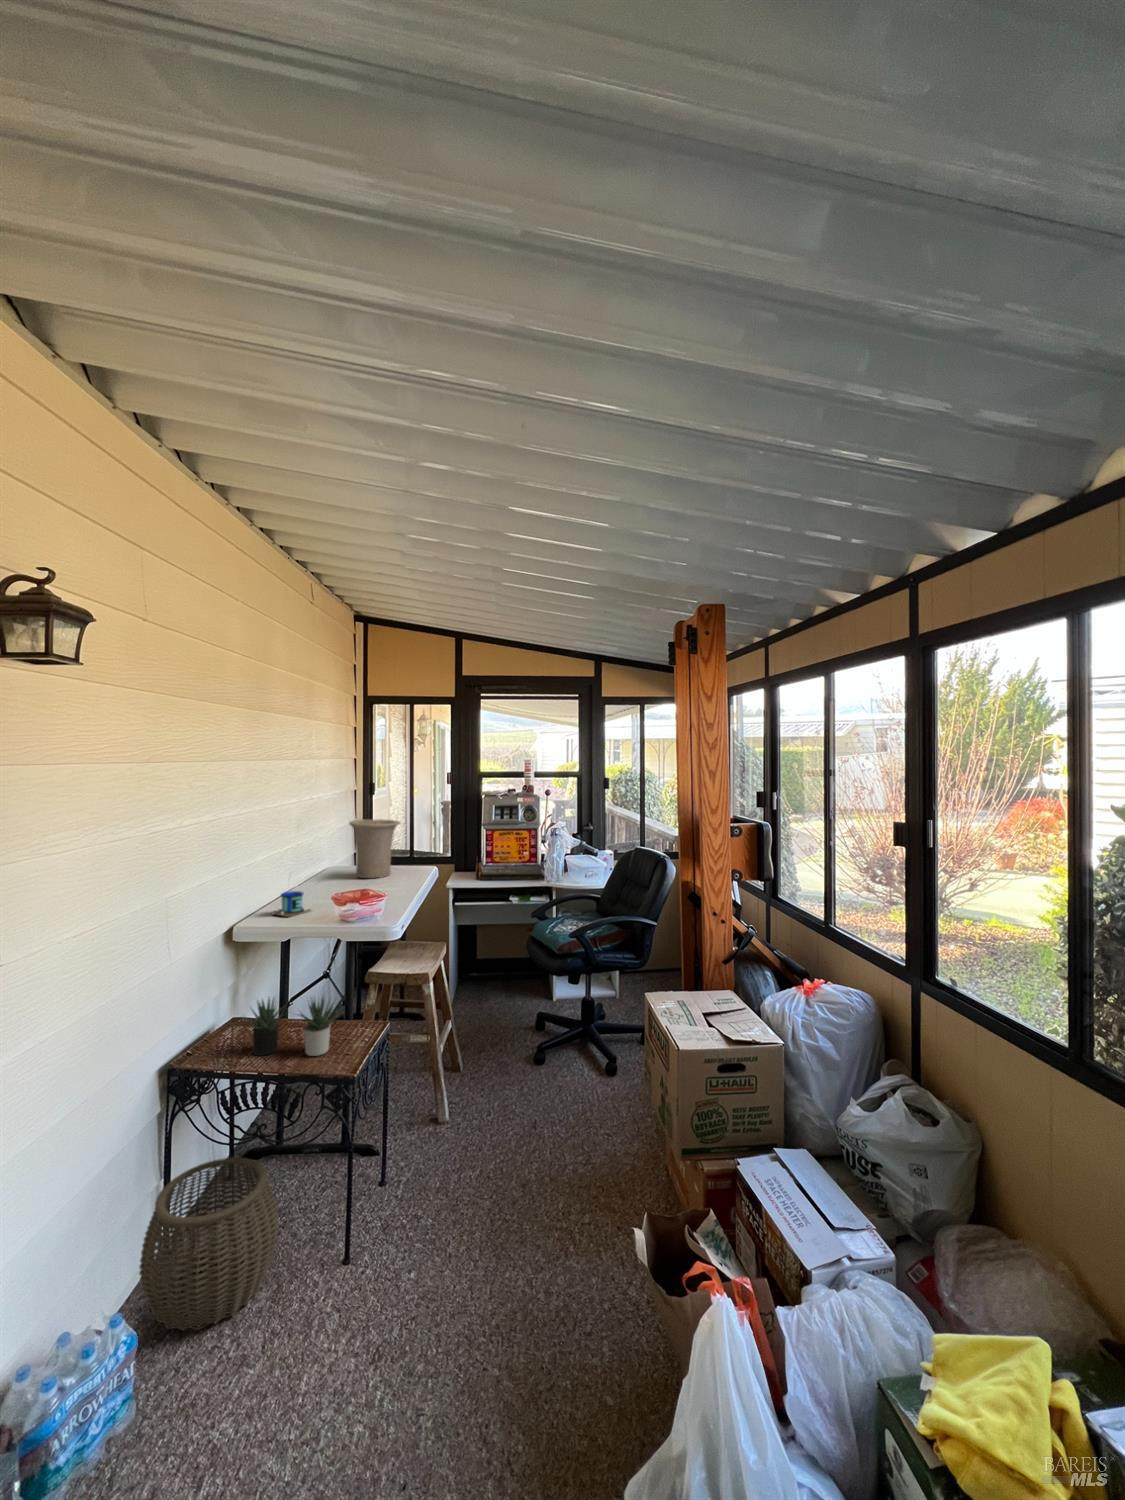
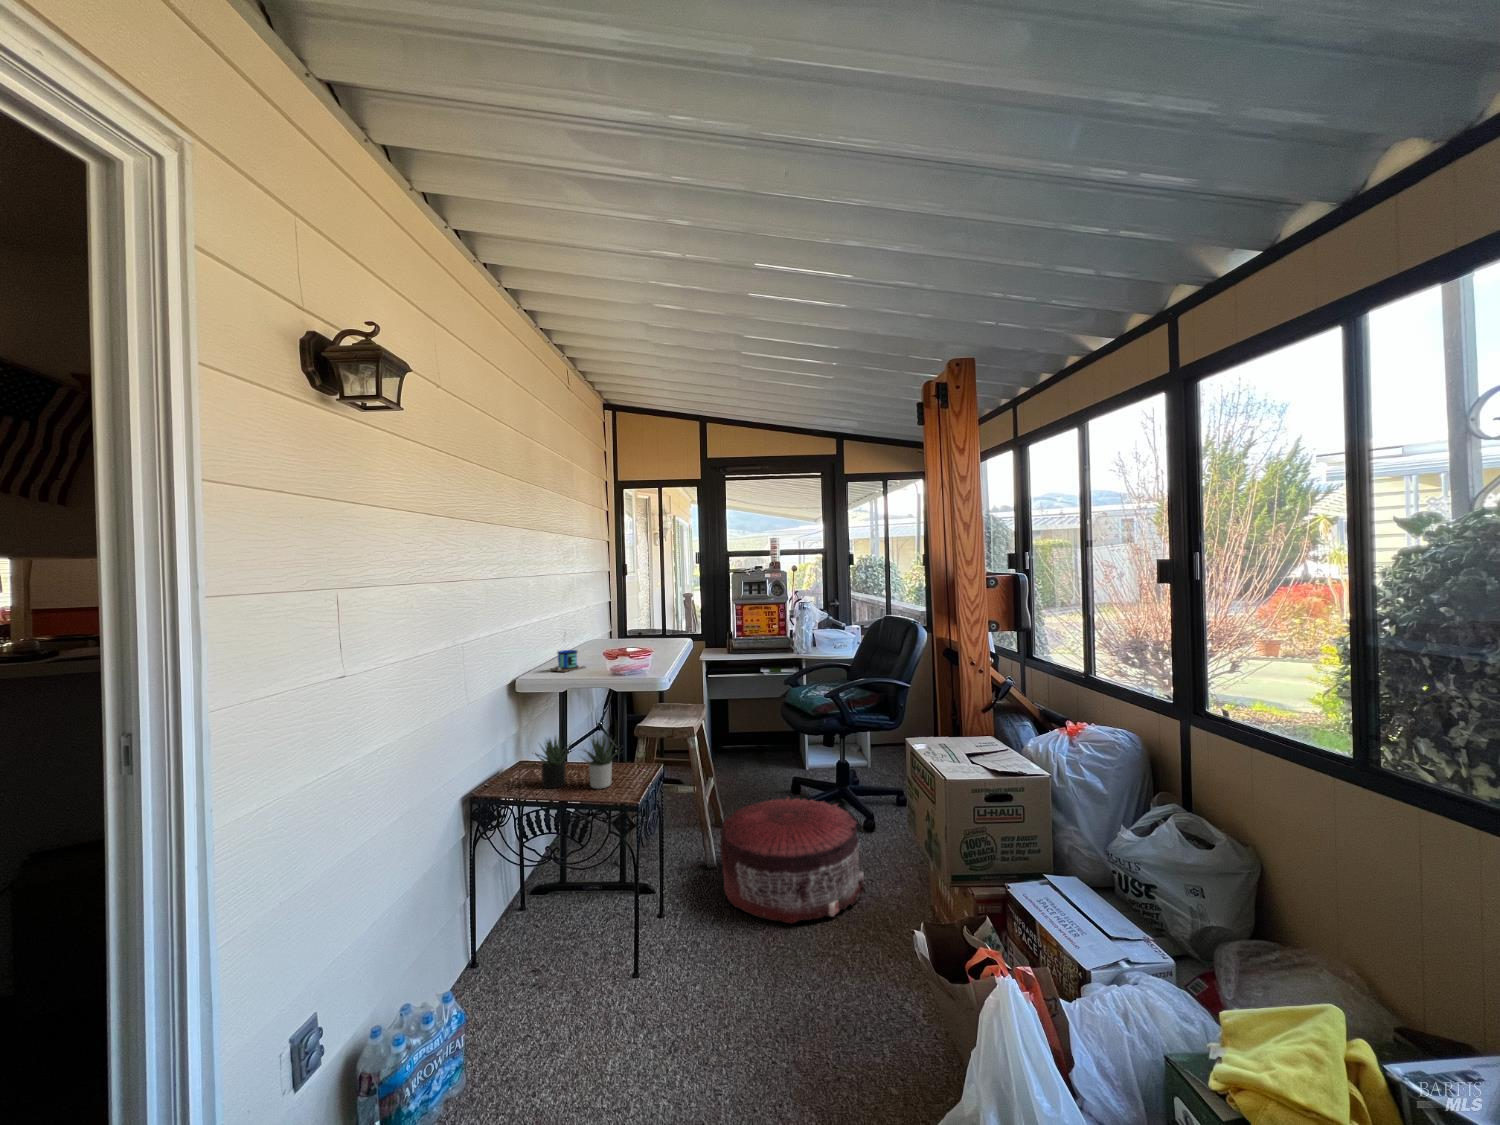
vase: present [349,819,400,878] -> none [613,592,660,646]
pouf: none [449,1048,599,1196] -> present [720,797,865,924]
woven basket: present [139,1158,278,1331] -> none [456,878,574,1024]

